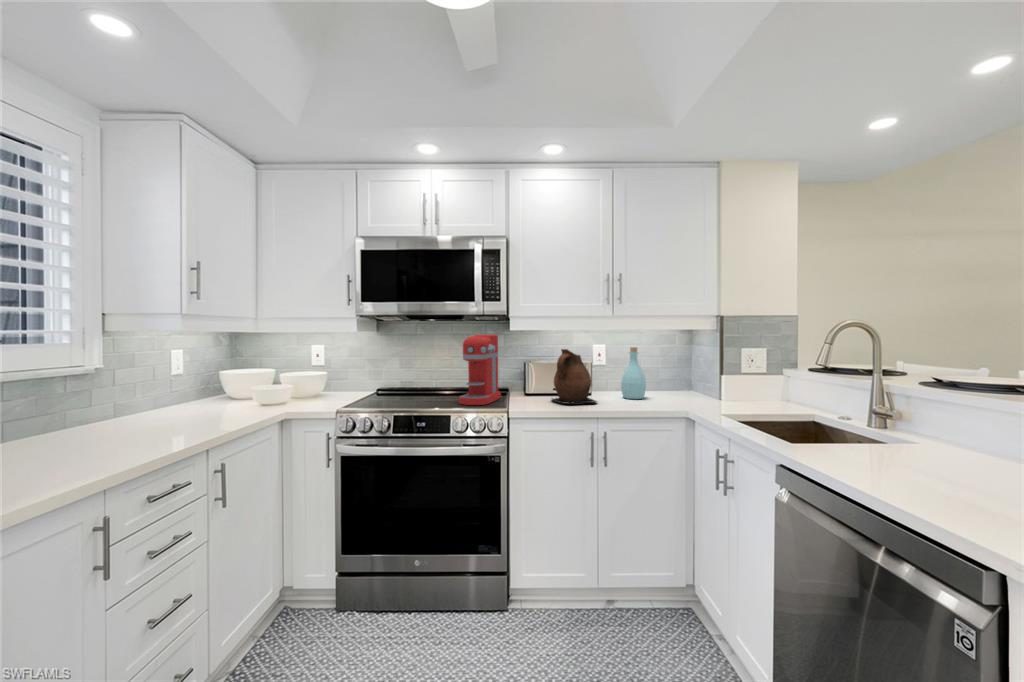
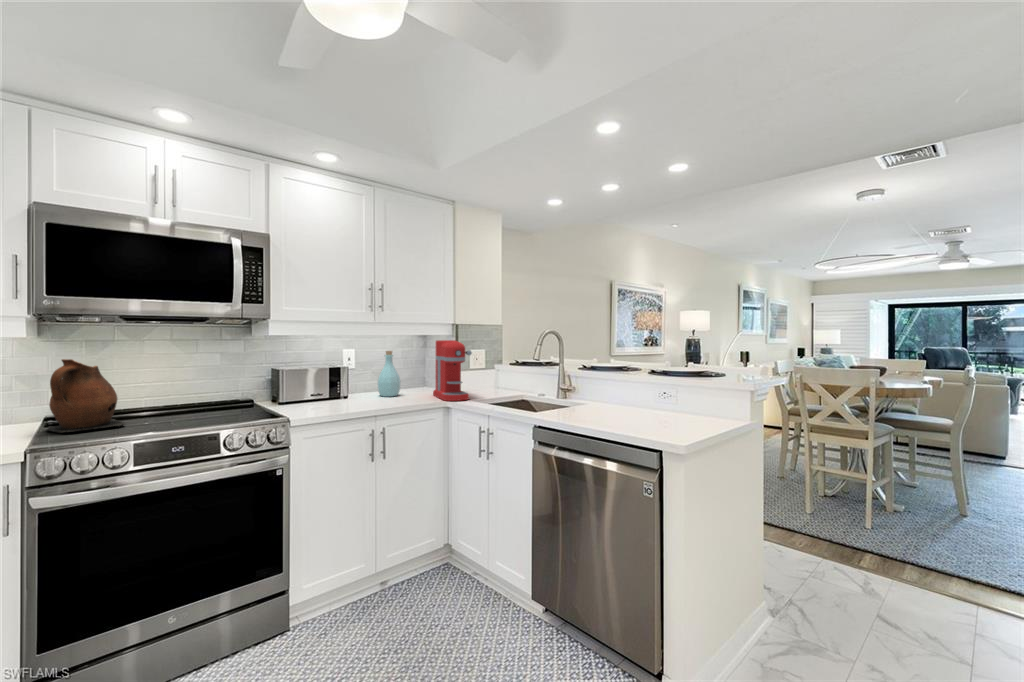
coffee maker: present [459,335,501,405] -> present [433,340,472,401]
ceramic pitcher: present [552,349,597,403] -> present [47,359,125,433]

